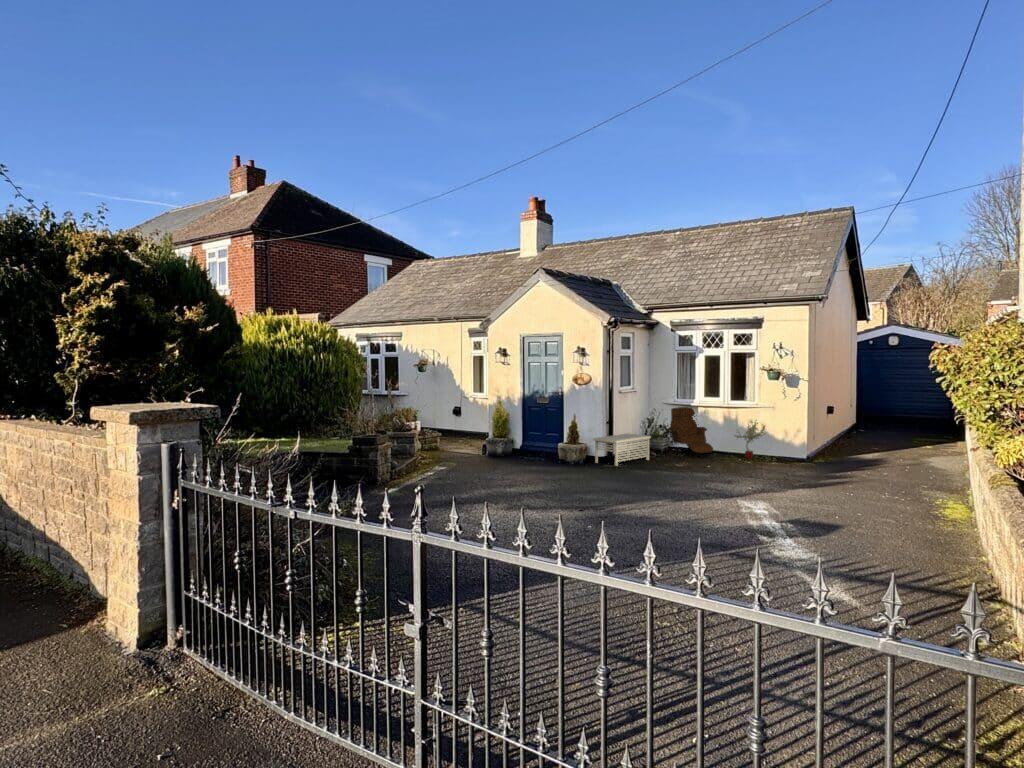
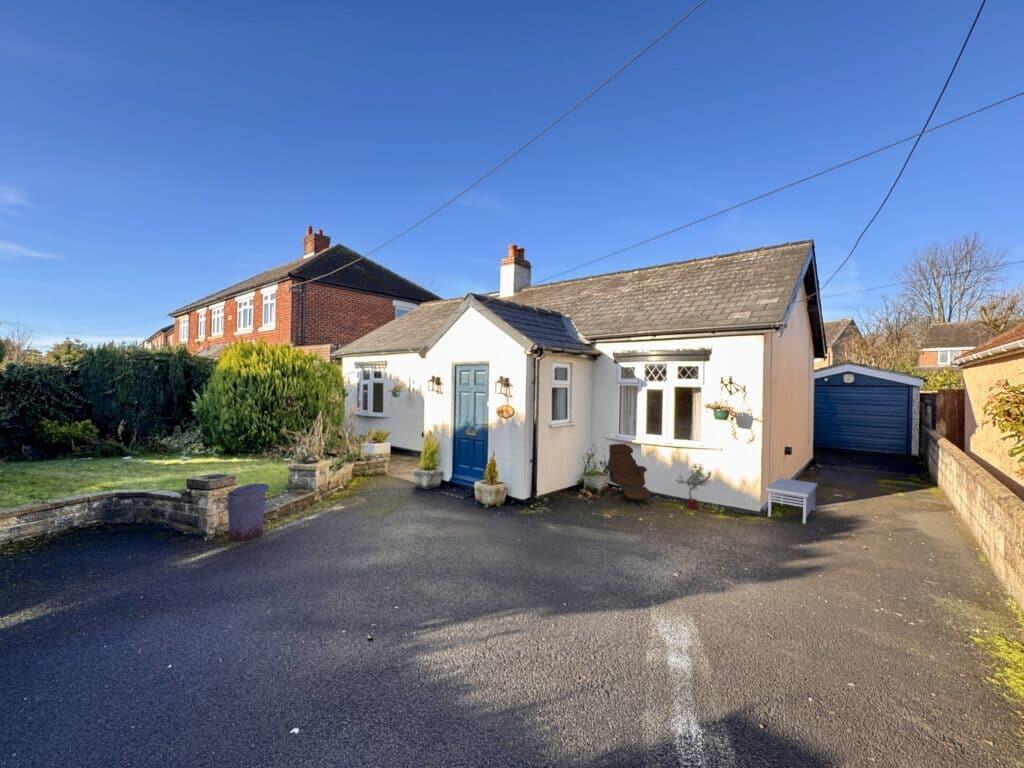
storage bench: present [593,434,651,466] -> present [766,478,817,524]
trash can: none [389,442,417,486] -> present [228,483,269,541]

